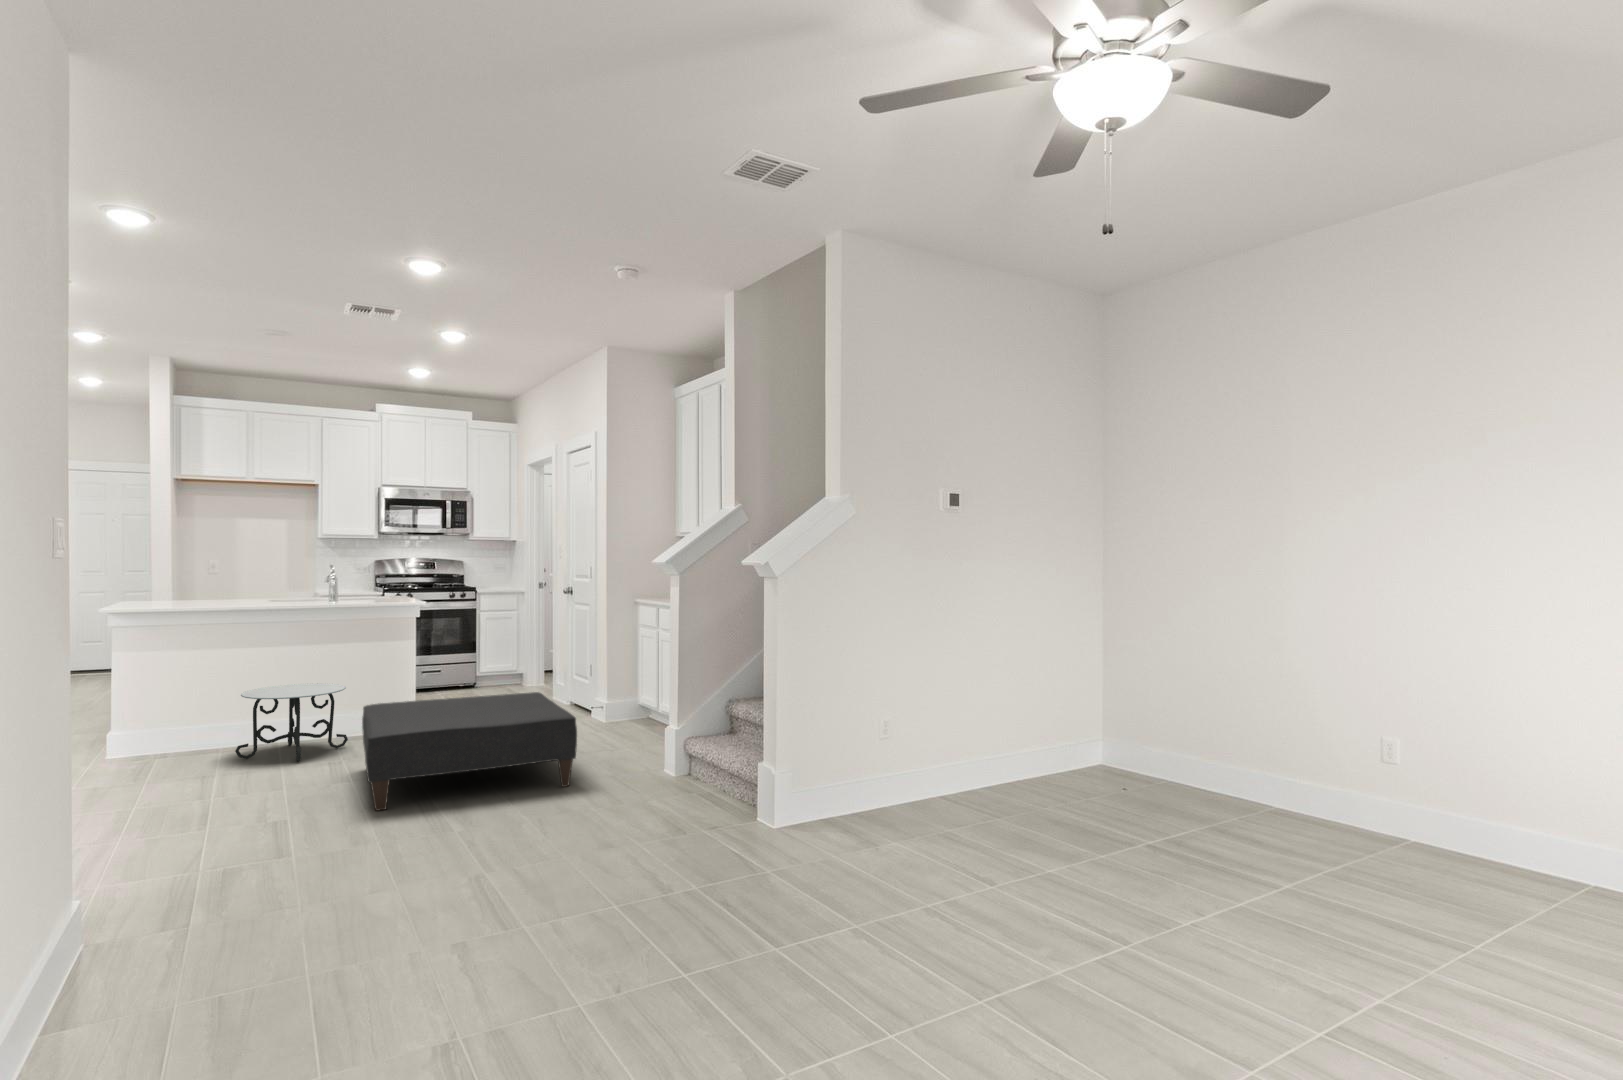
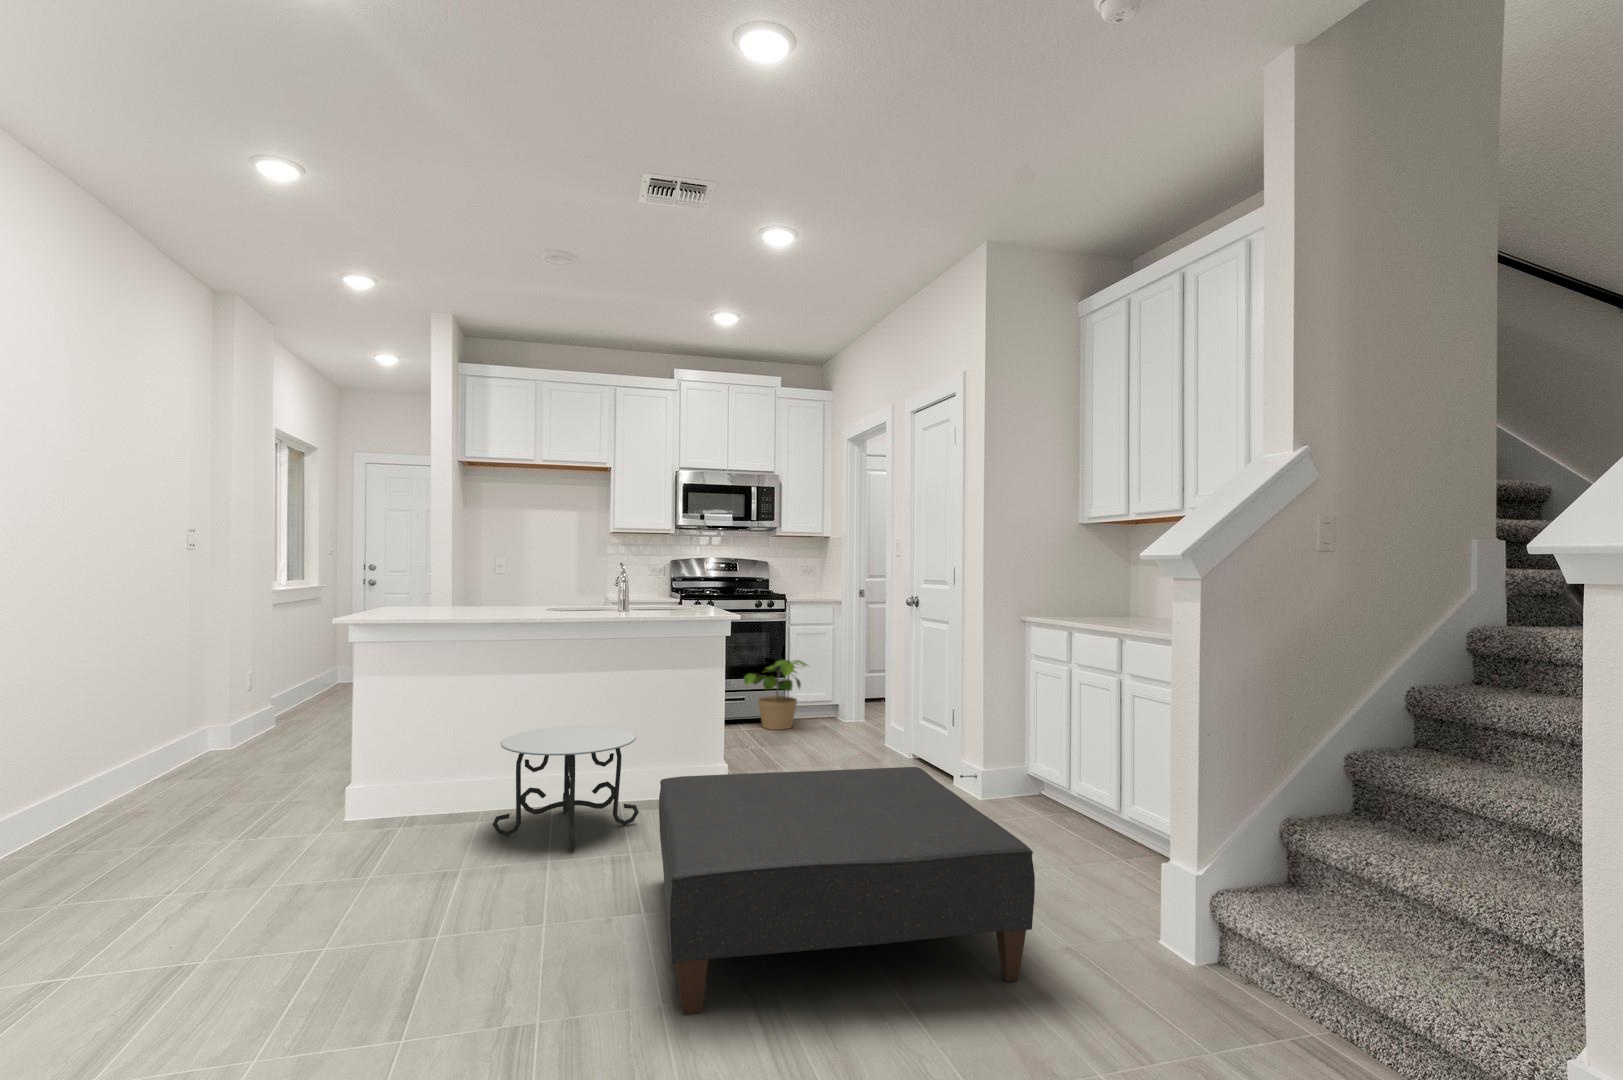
potted plant: none [438,638,492,693] -> present [744,660,807,730]

